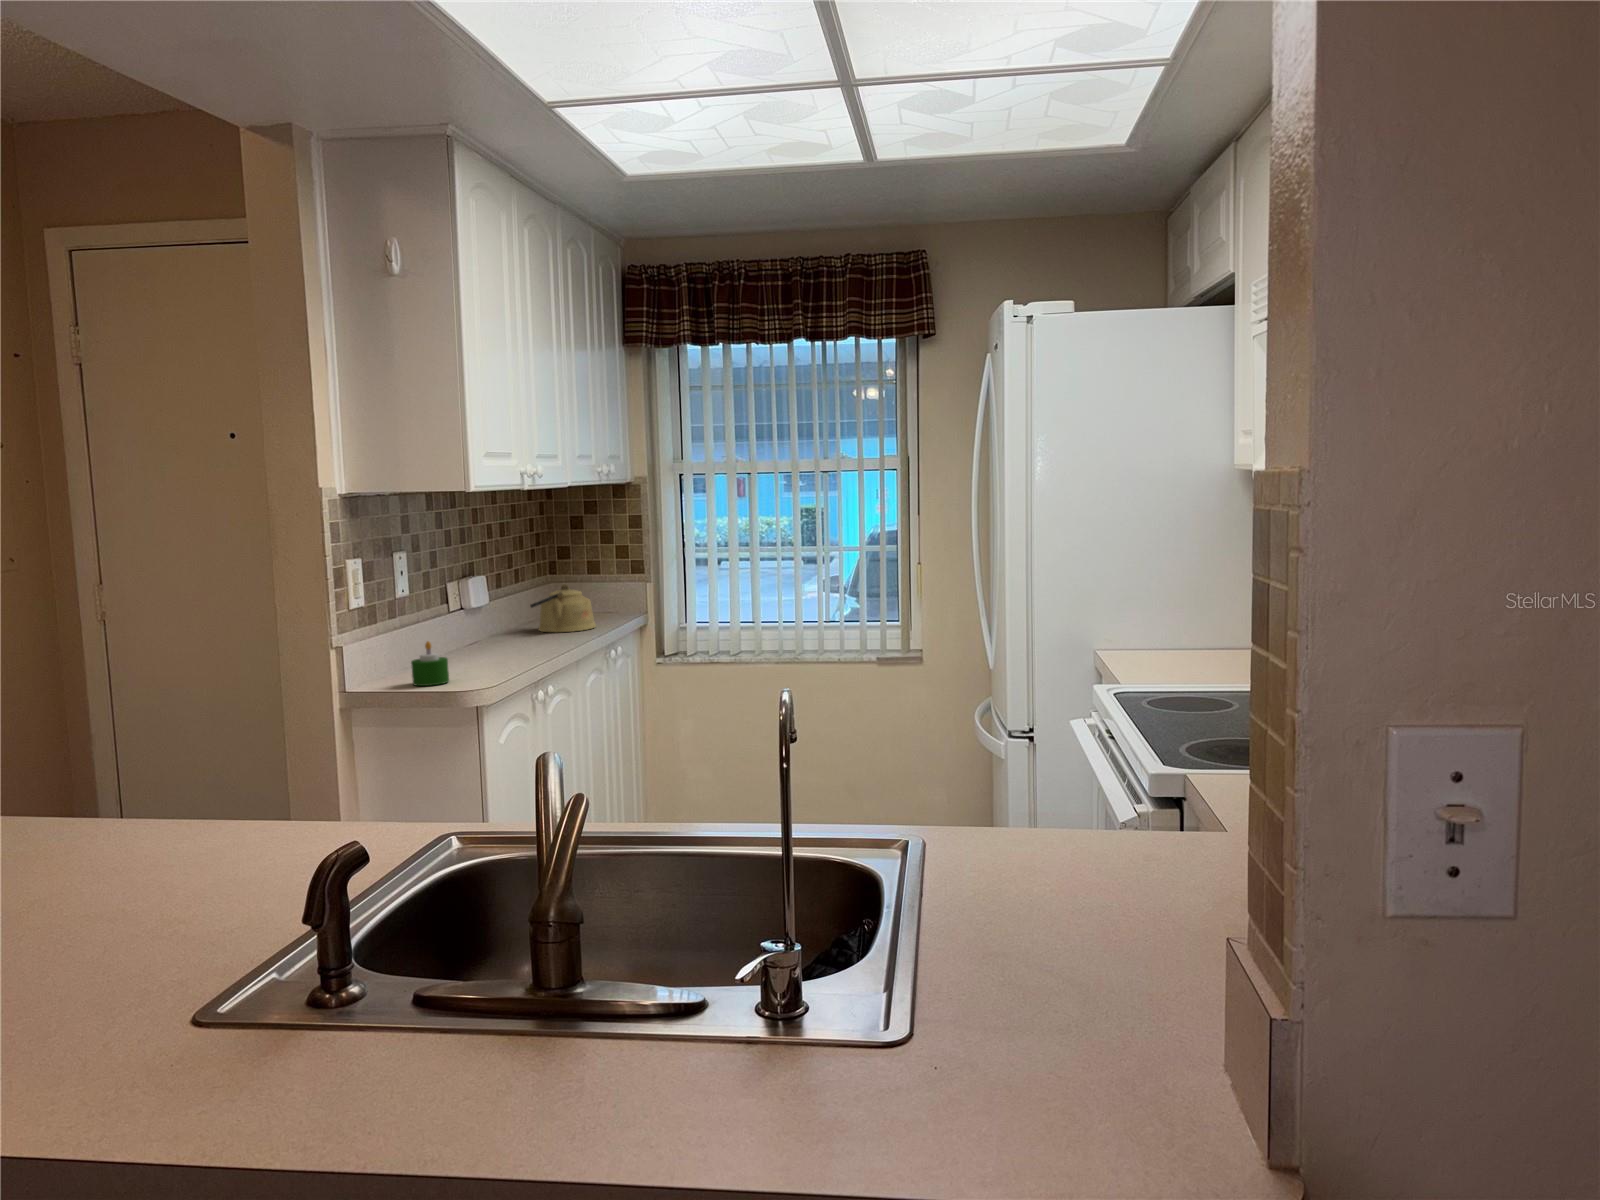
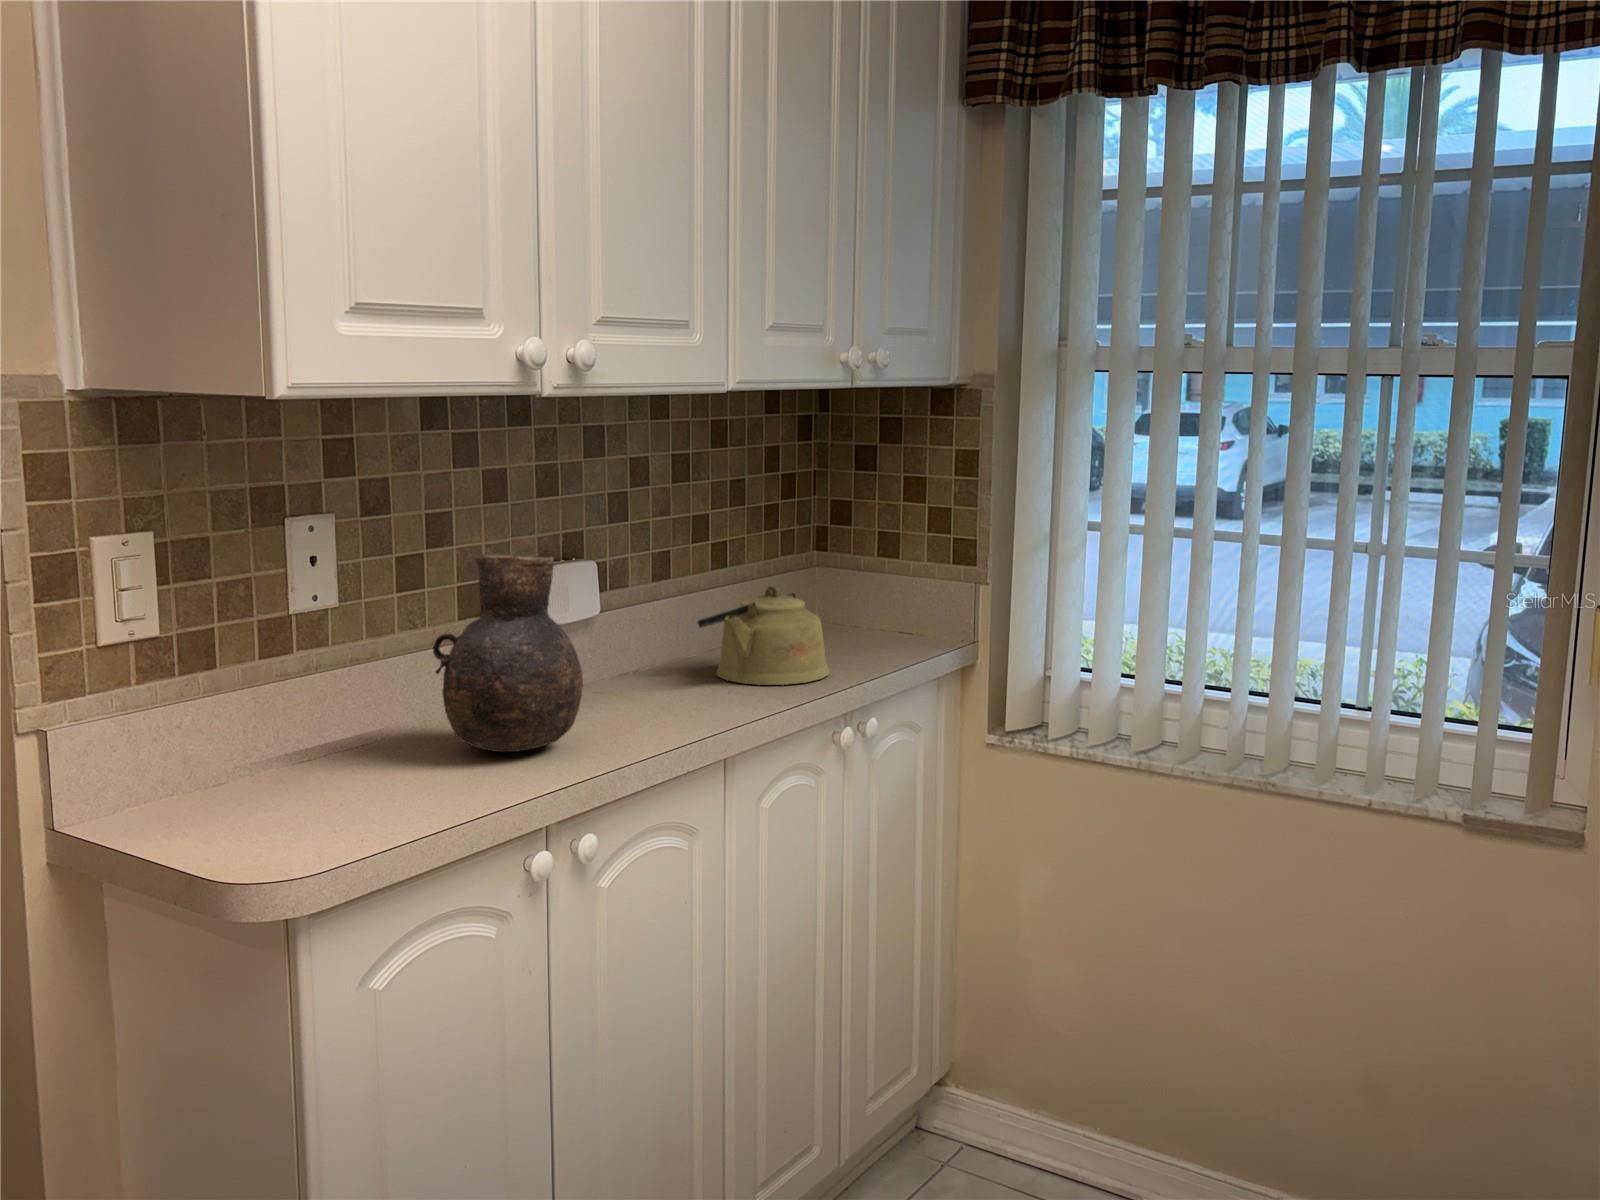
vase: none [457,565,528,658] -> present [433,553,583,752]
candle: present [411,641,449,686] -> none [193,735,281,840]

